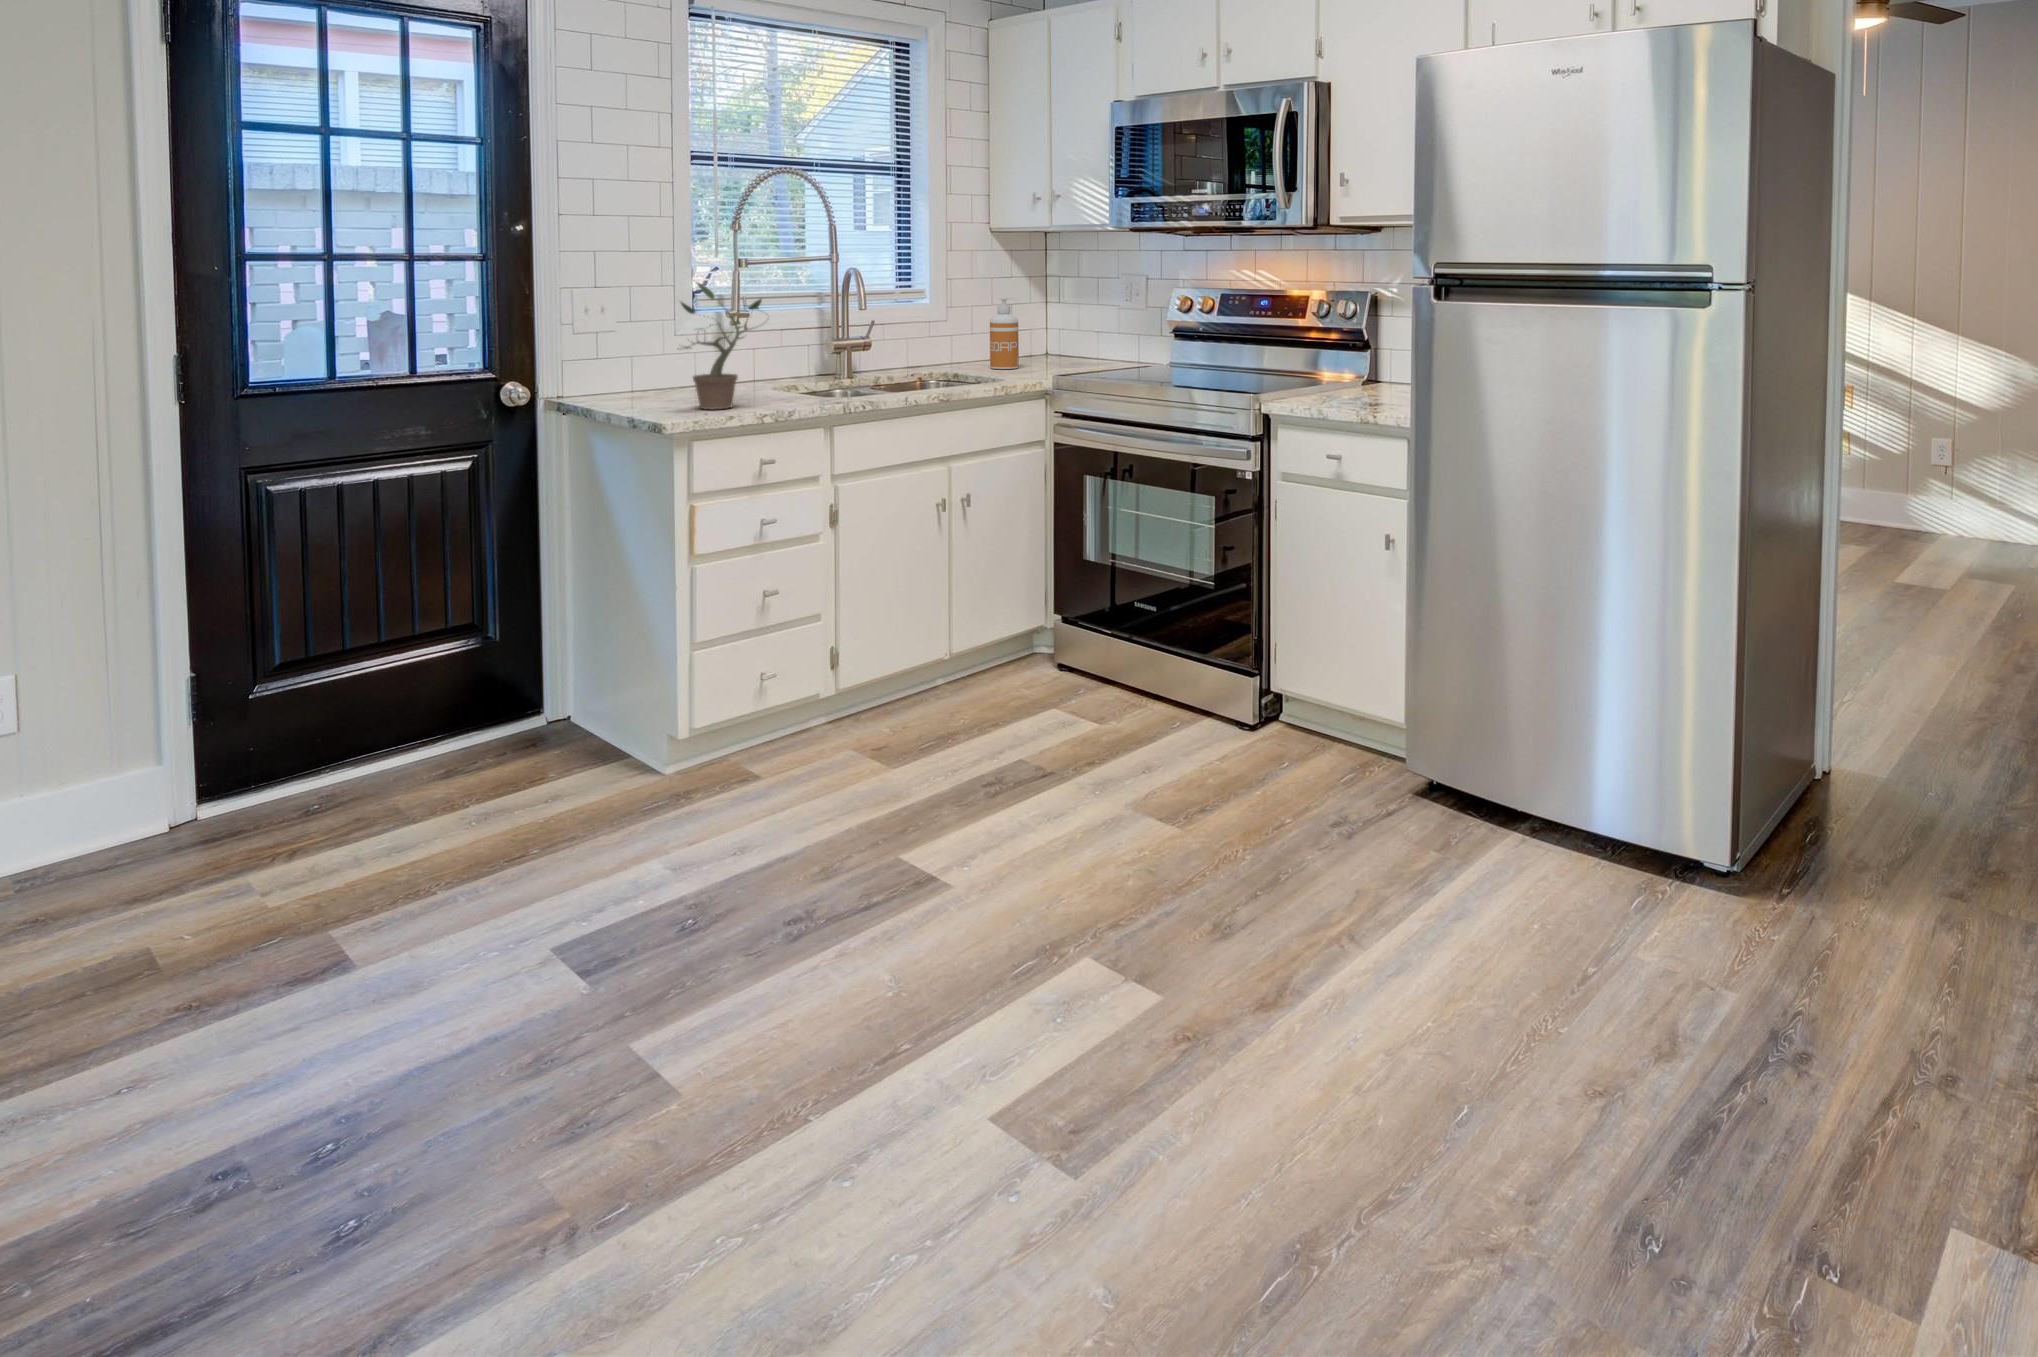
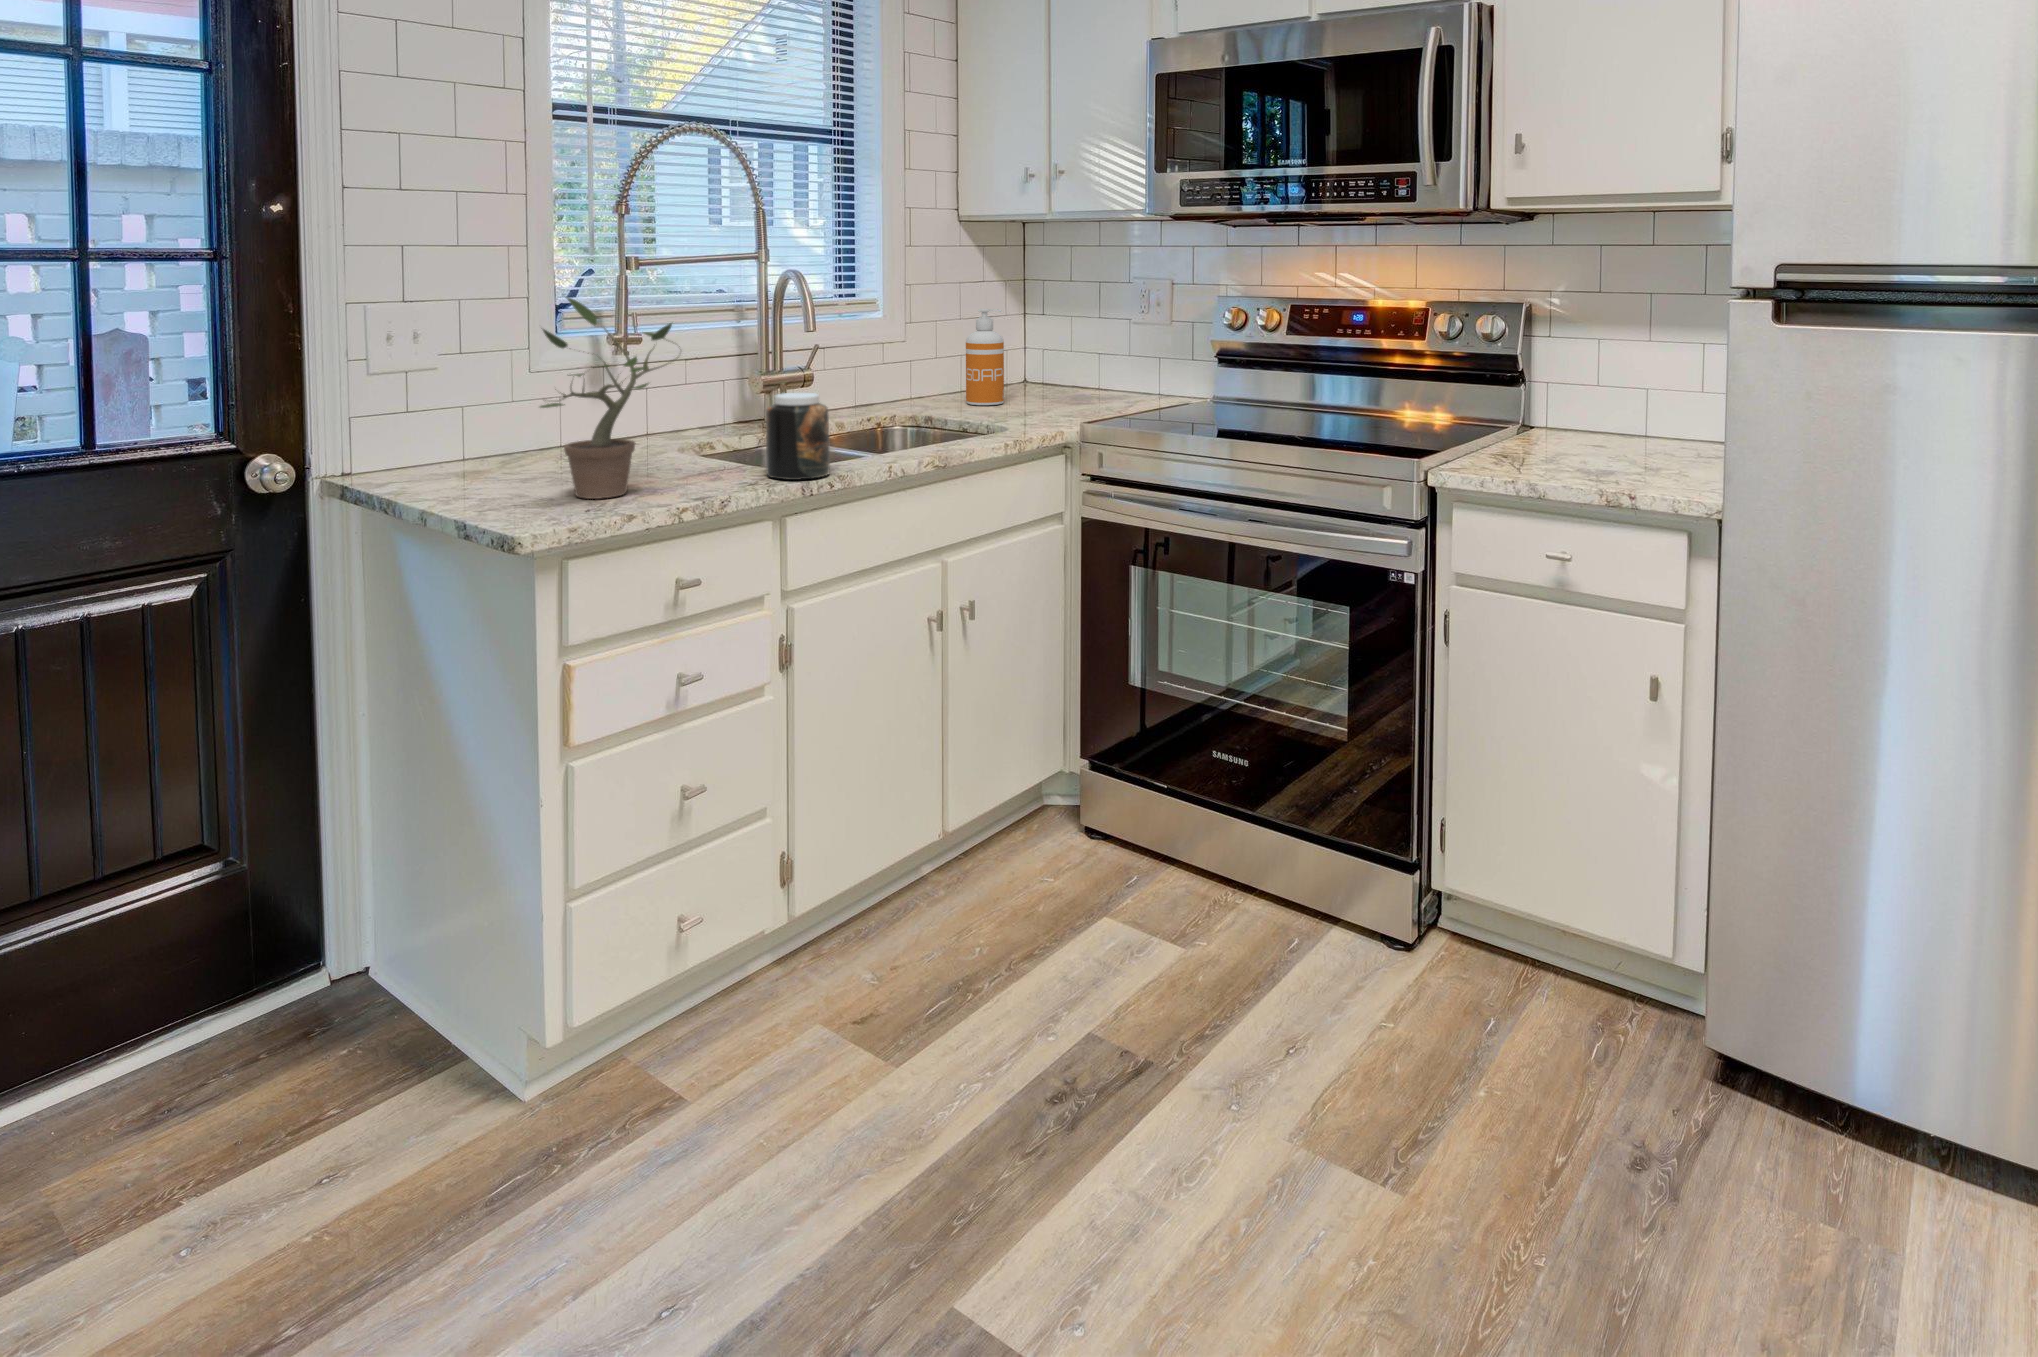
jar: none [824,347,866,403] -> present [766,393,830,480]

